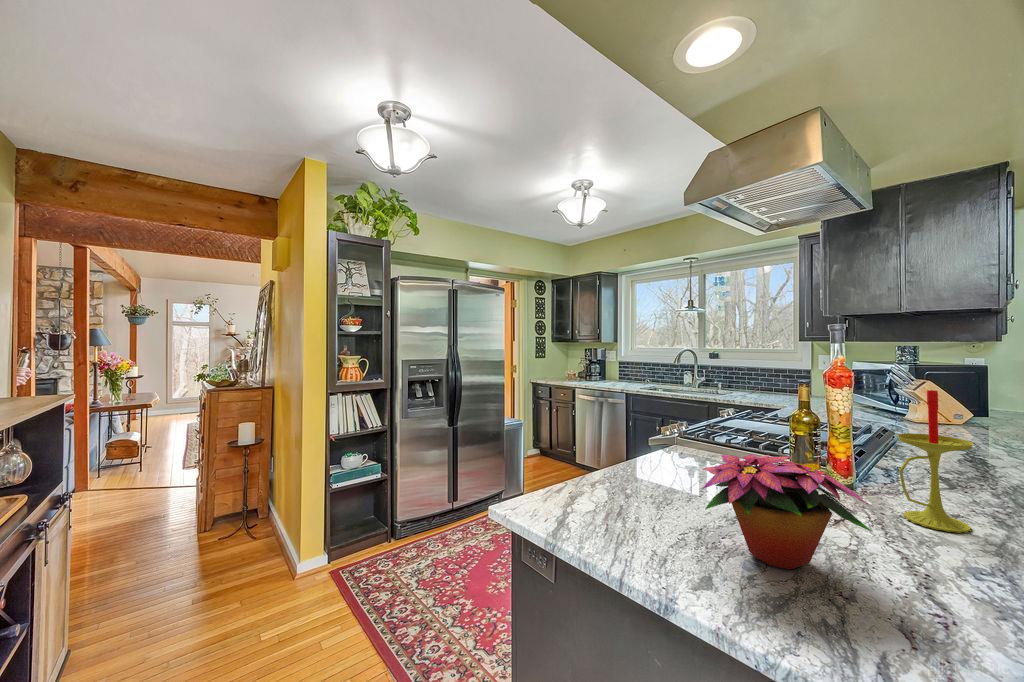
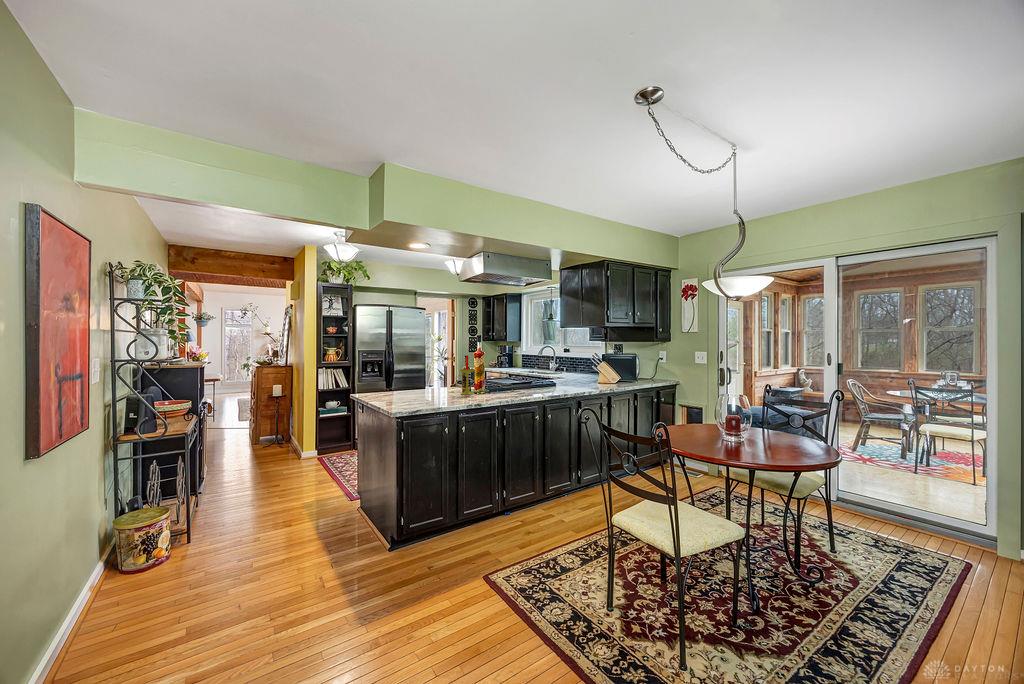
flower arrangement: present [702,454,871,569] -> none [384,370,423,397]

